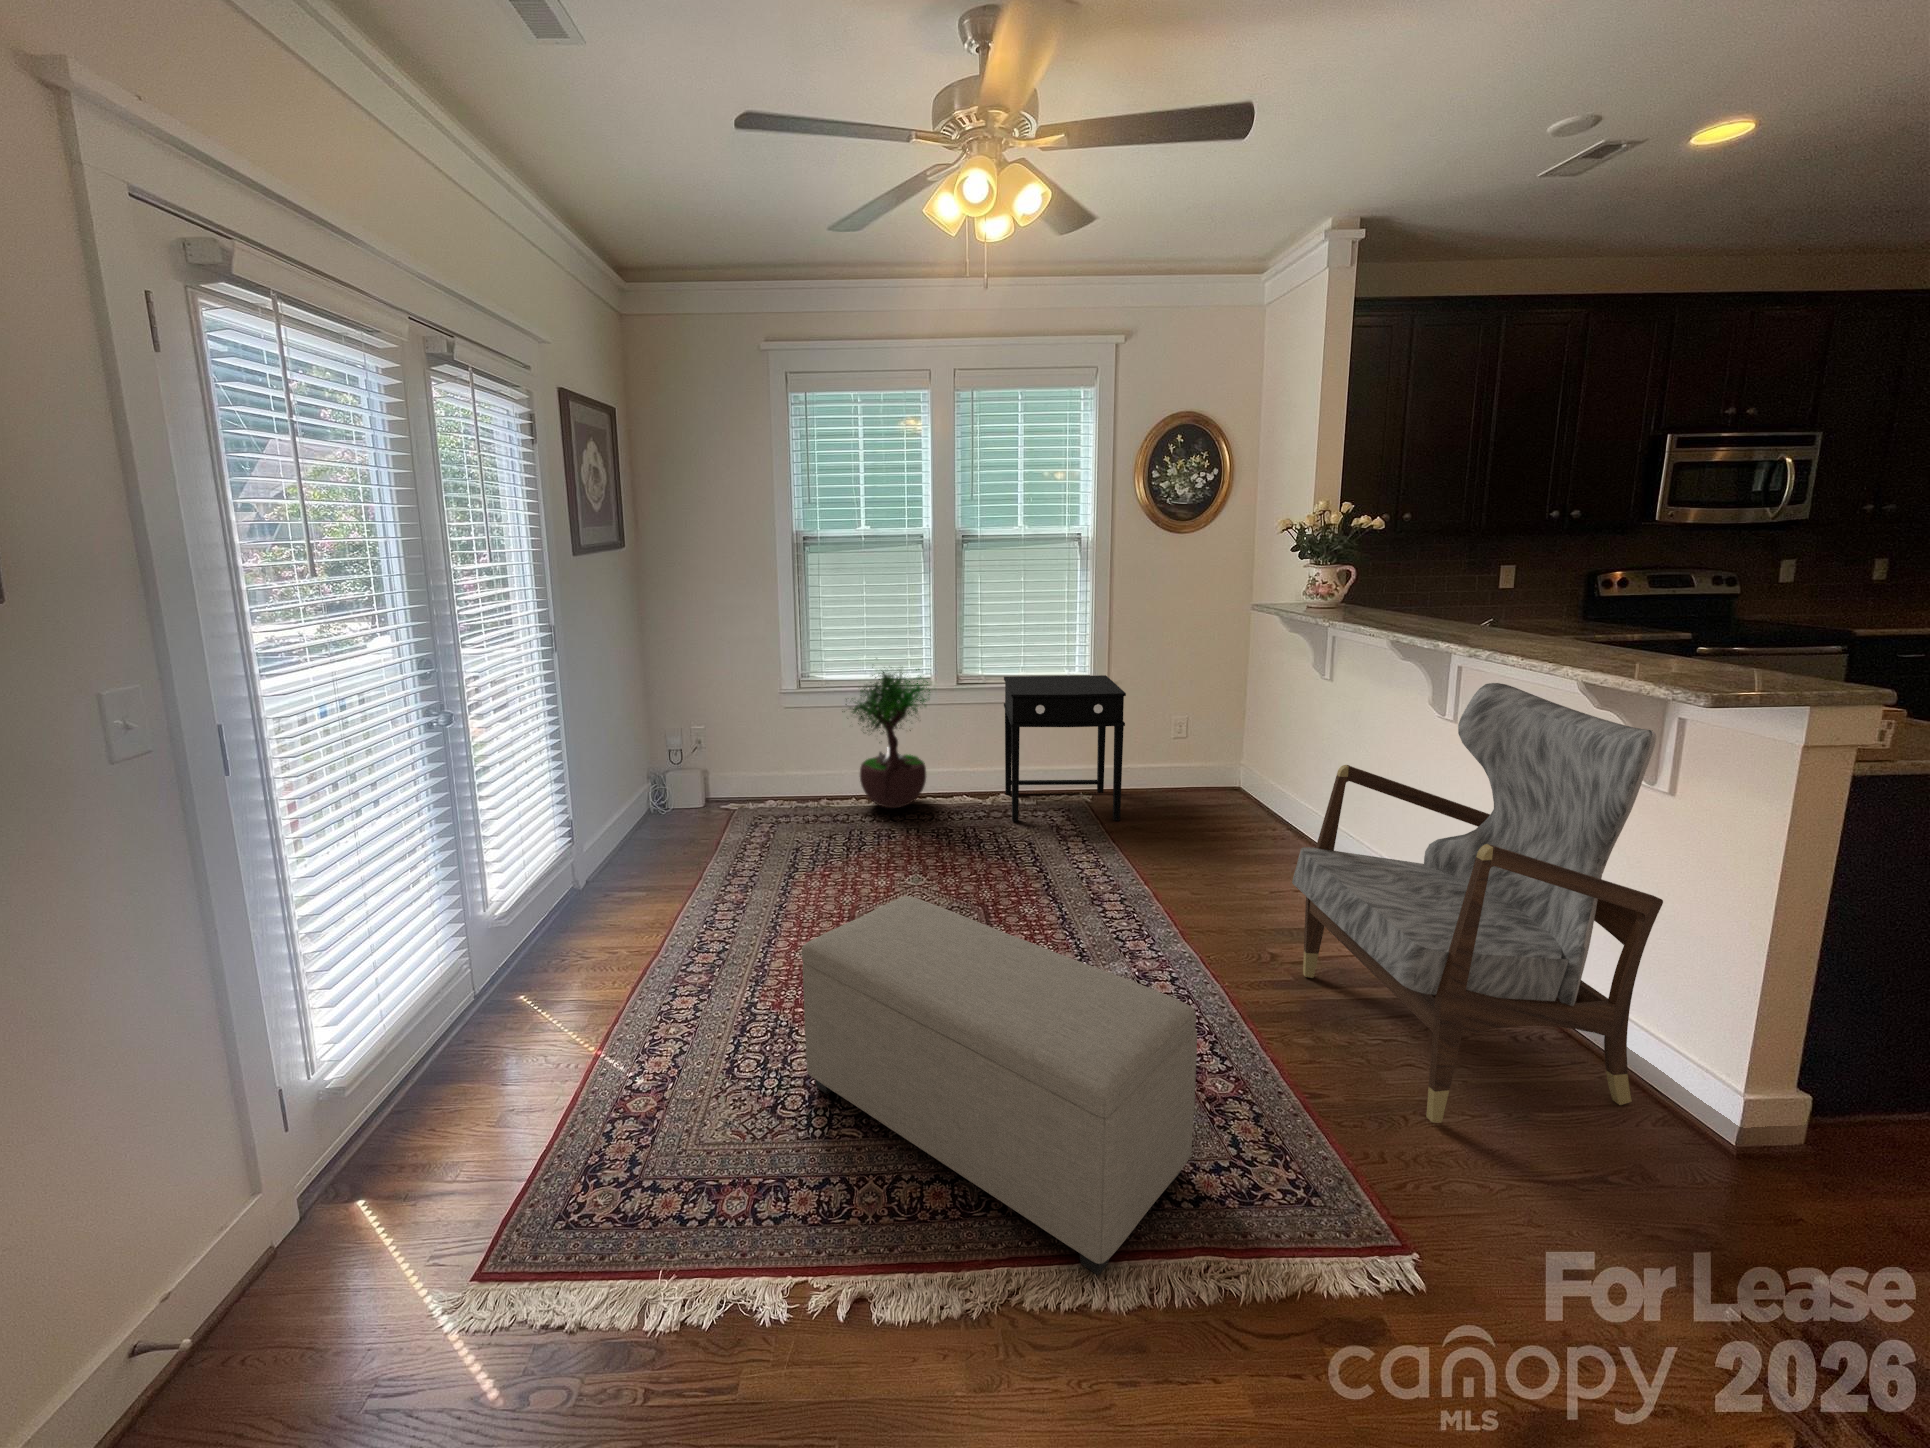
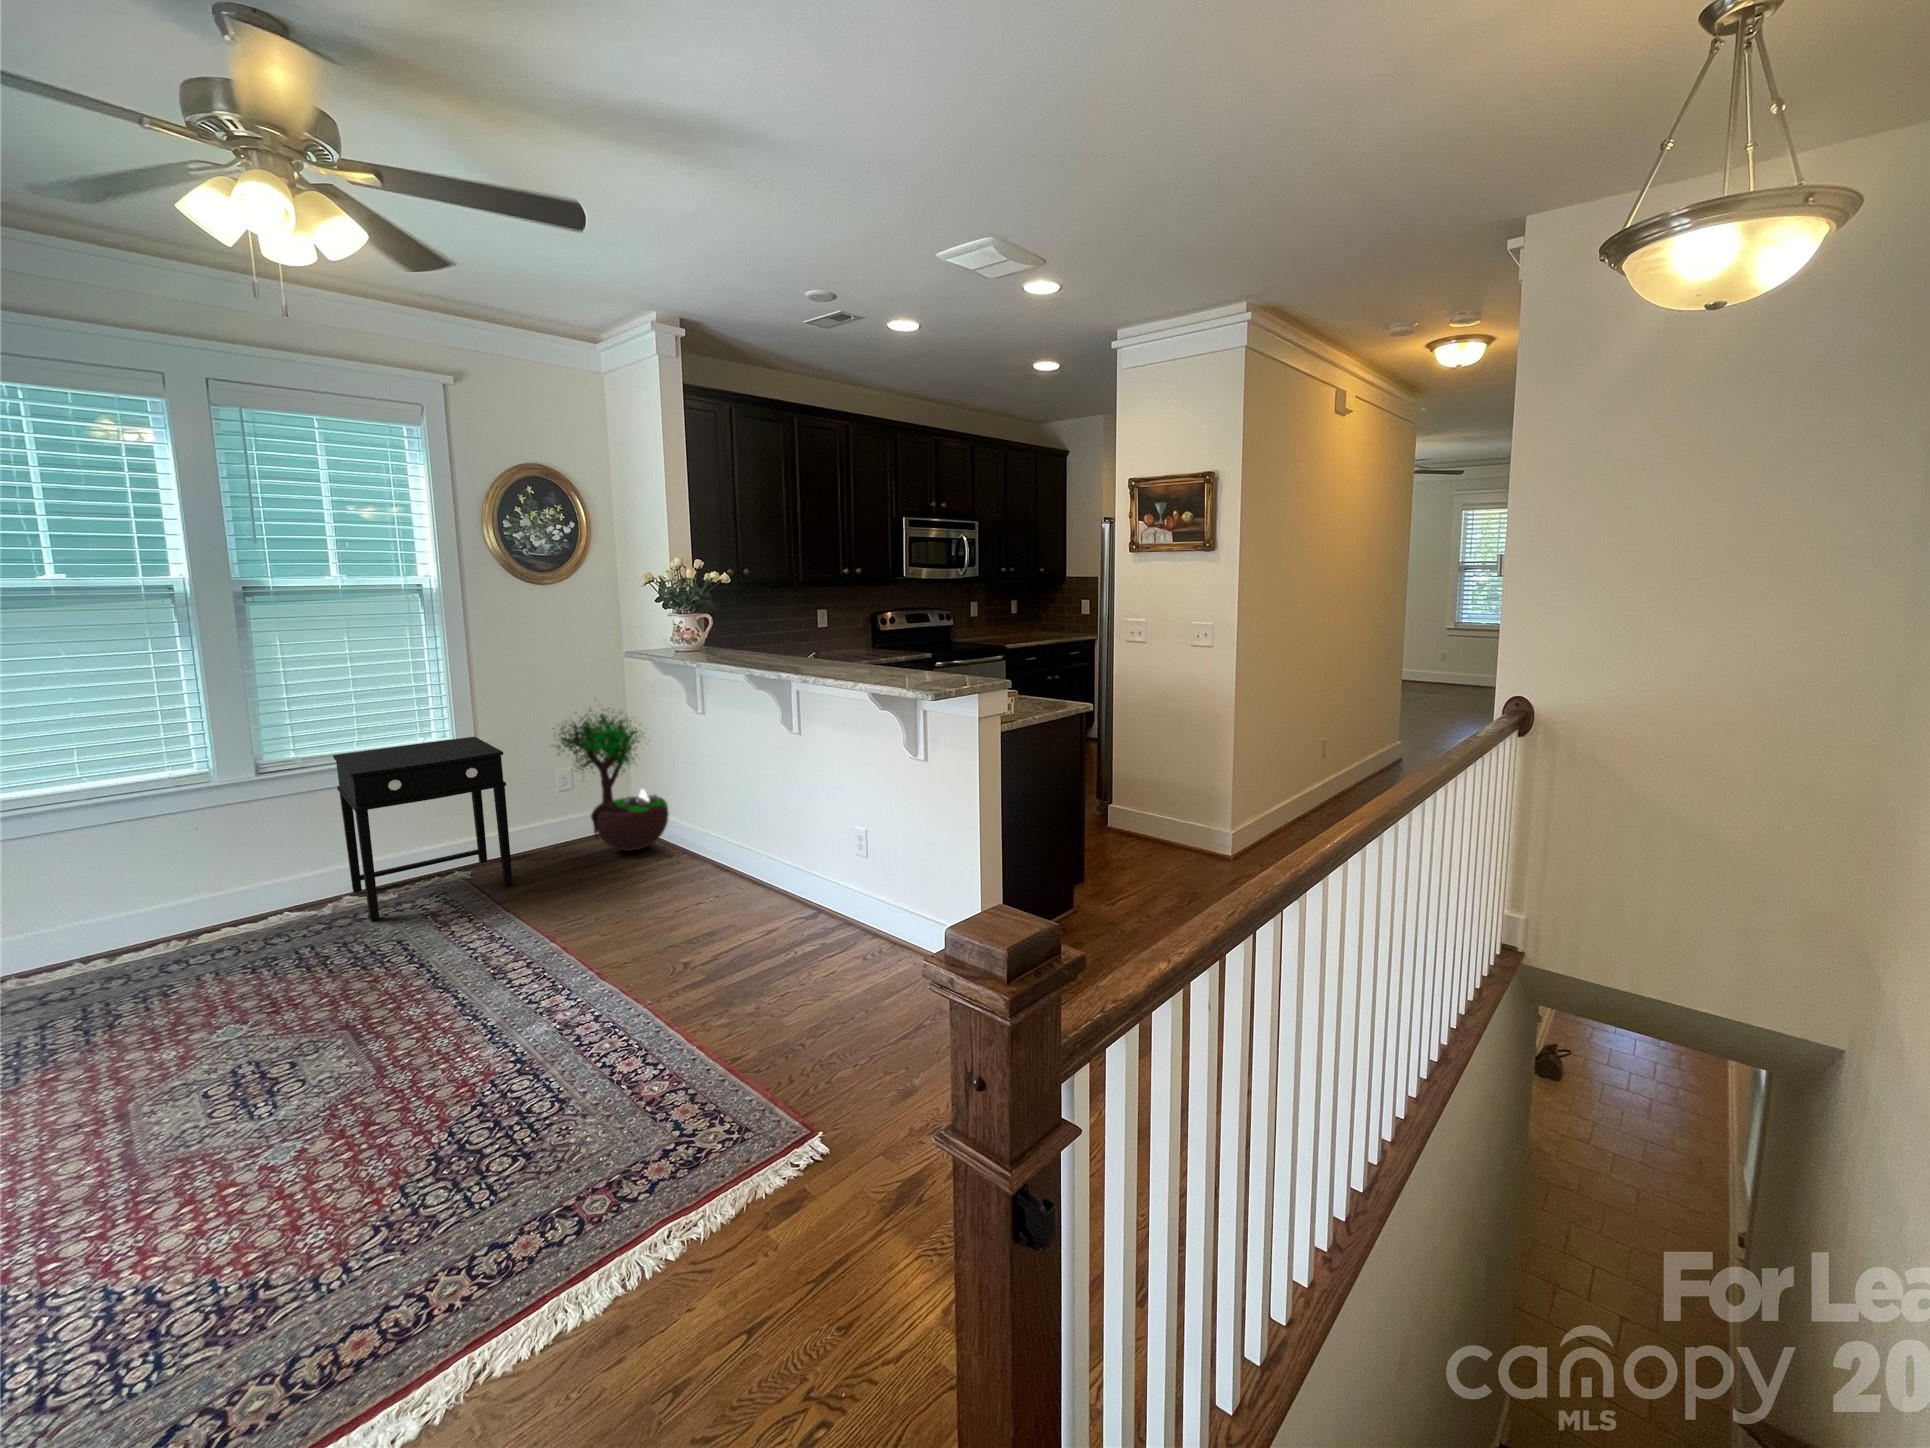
potted tree: present [842,658,930,808] -> present [553,708,669,851]
armchair: present [1292,683,1663,1123] -> none [695,700,932,1036]
ottoman: present [802,896,1197,1275] -> none [57,1019,641,1347]

